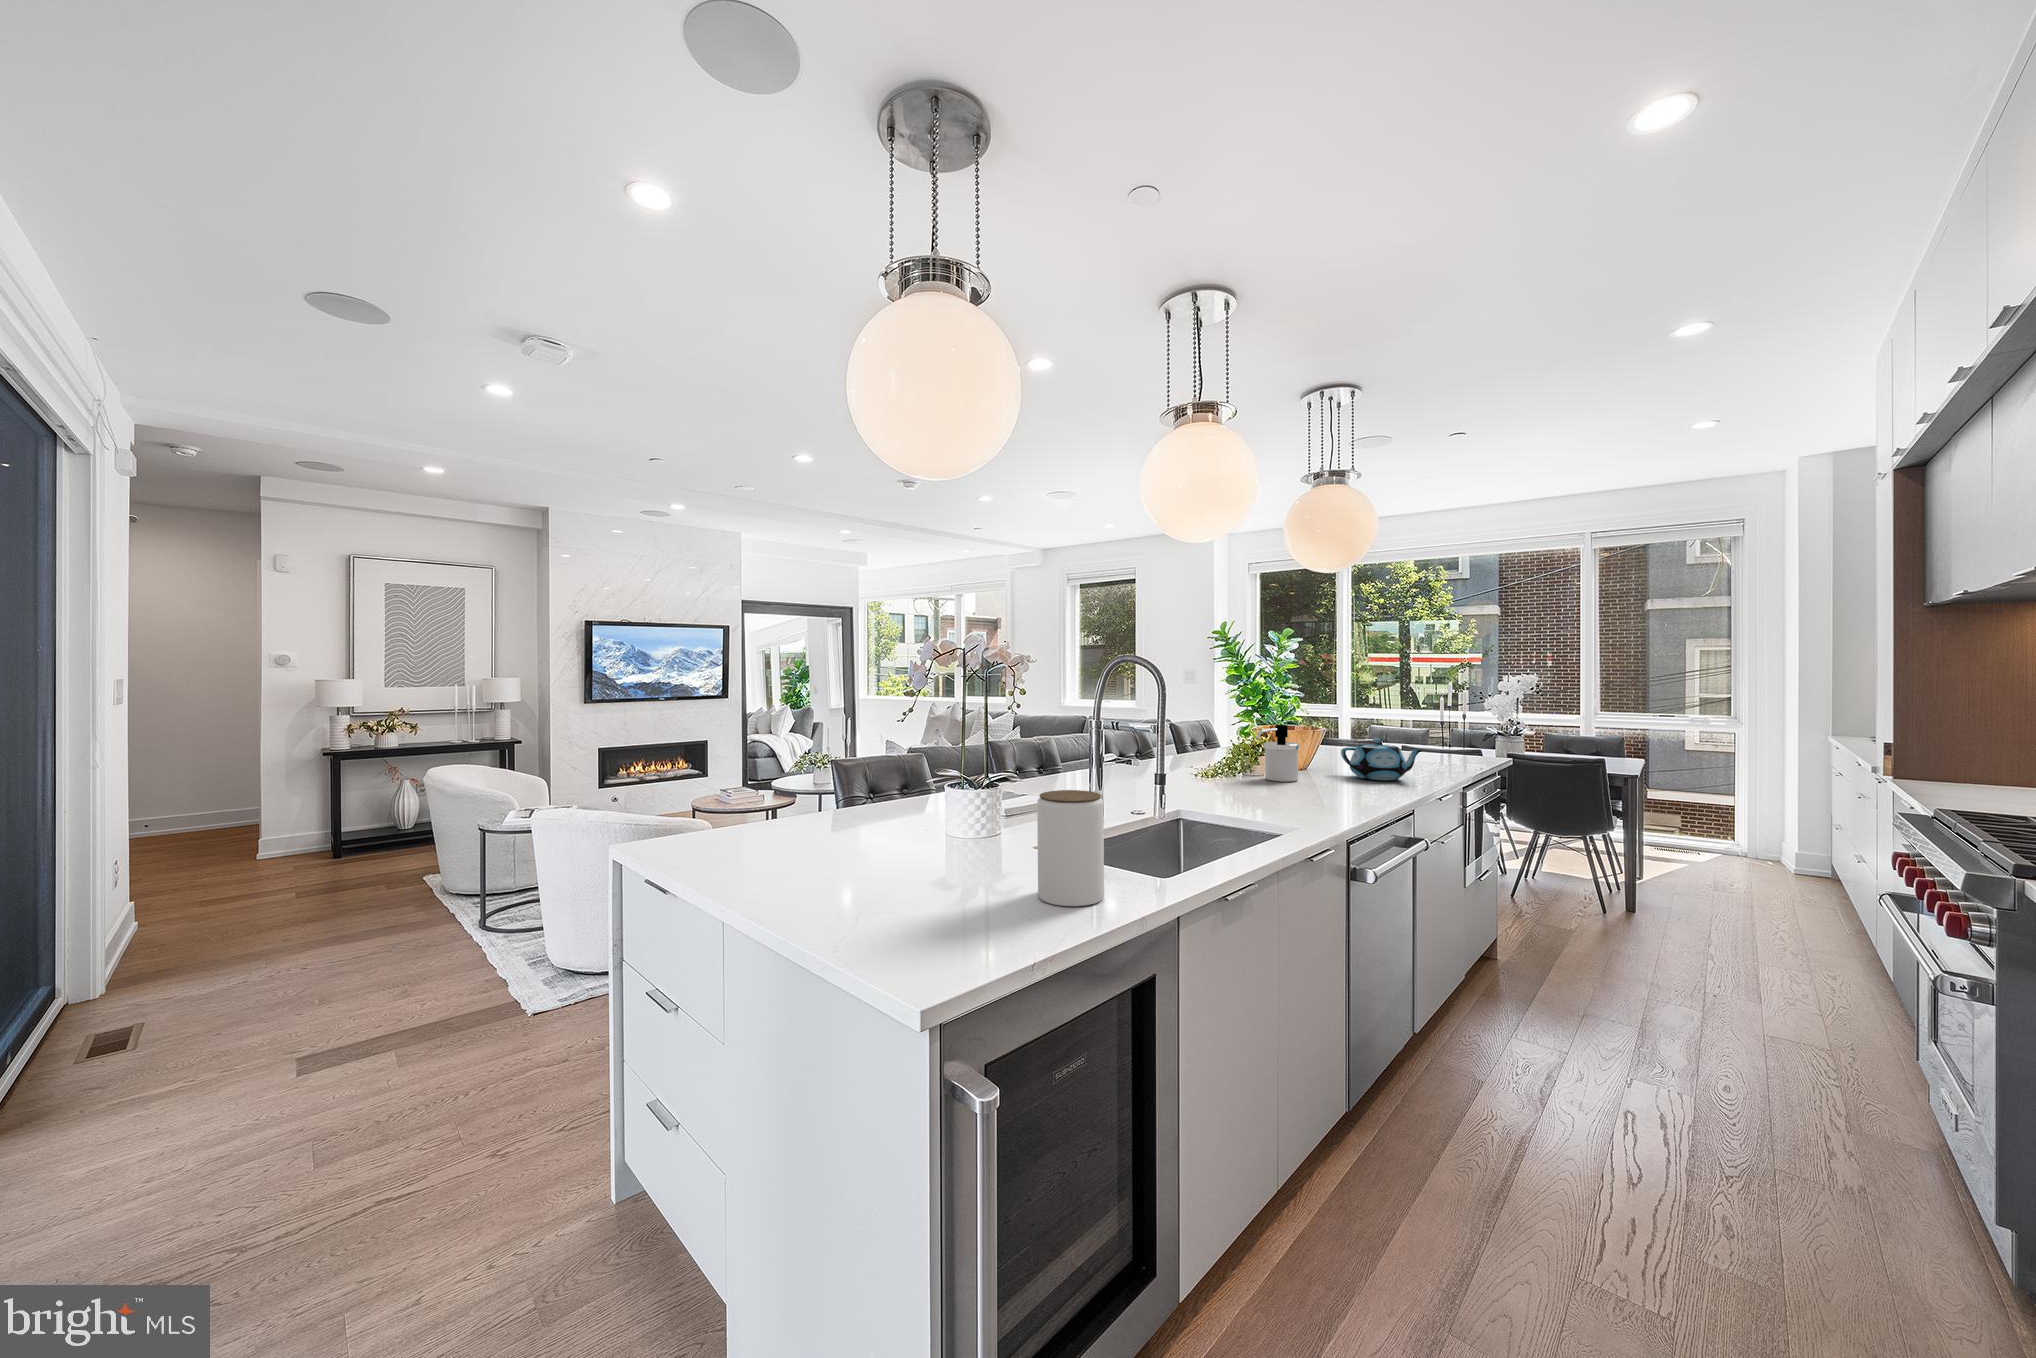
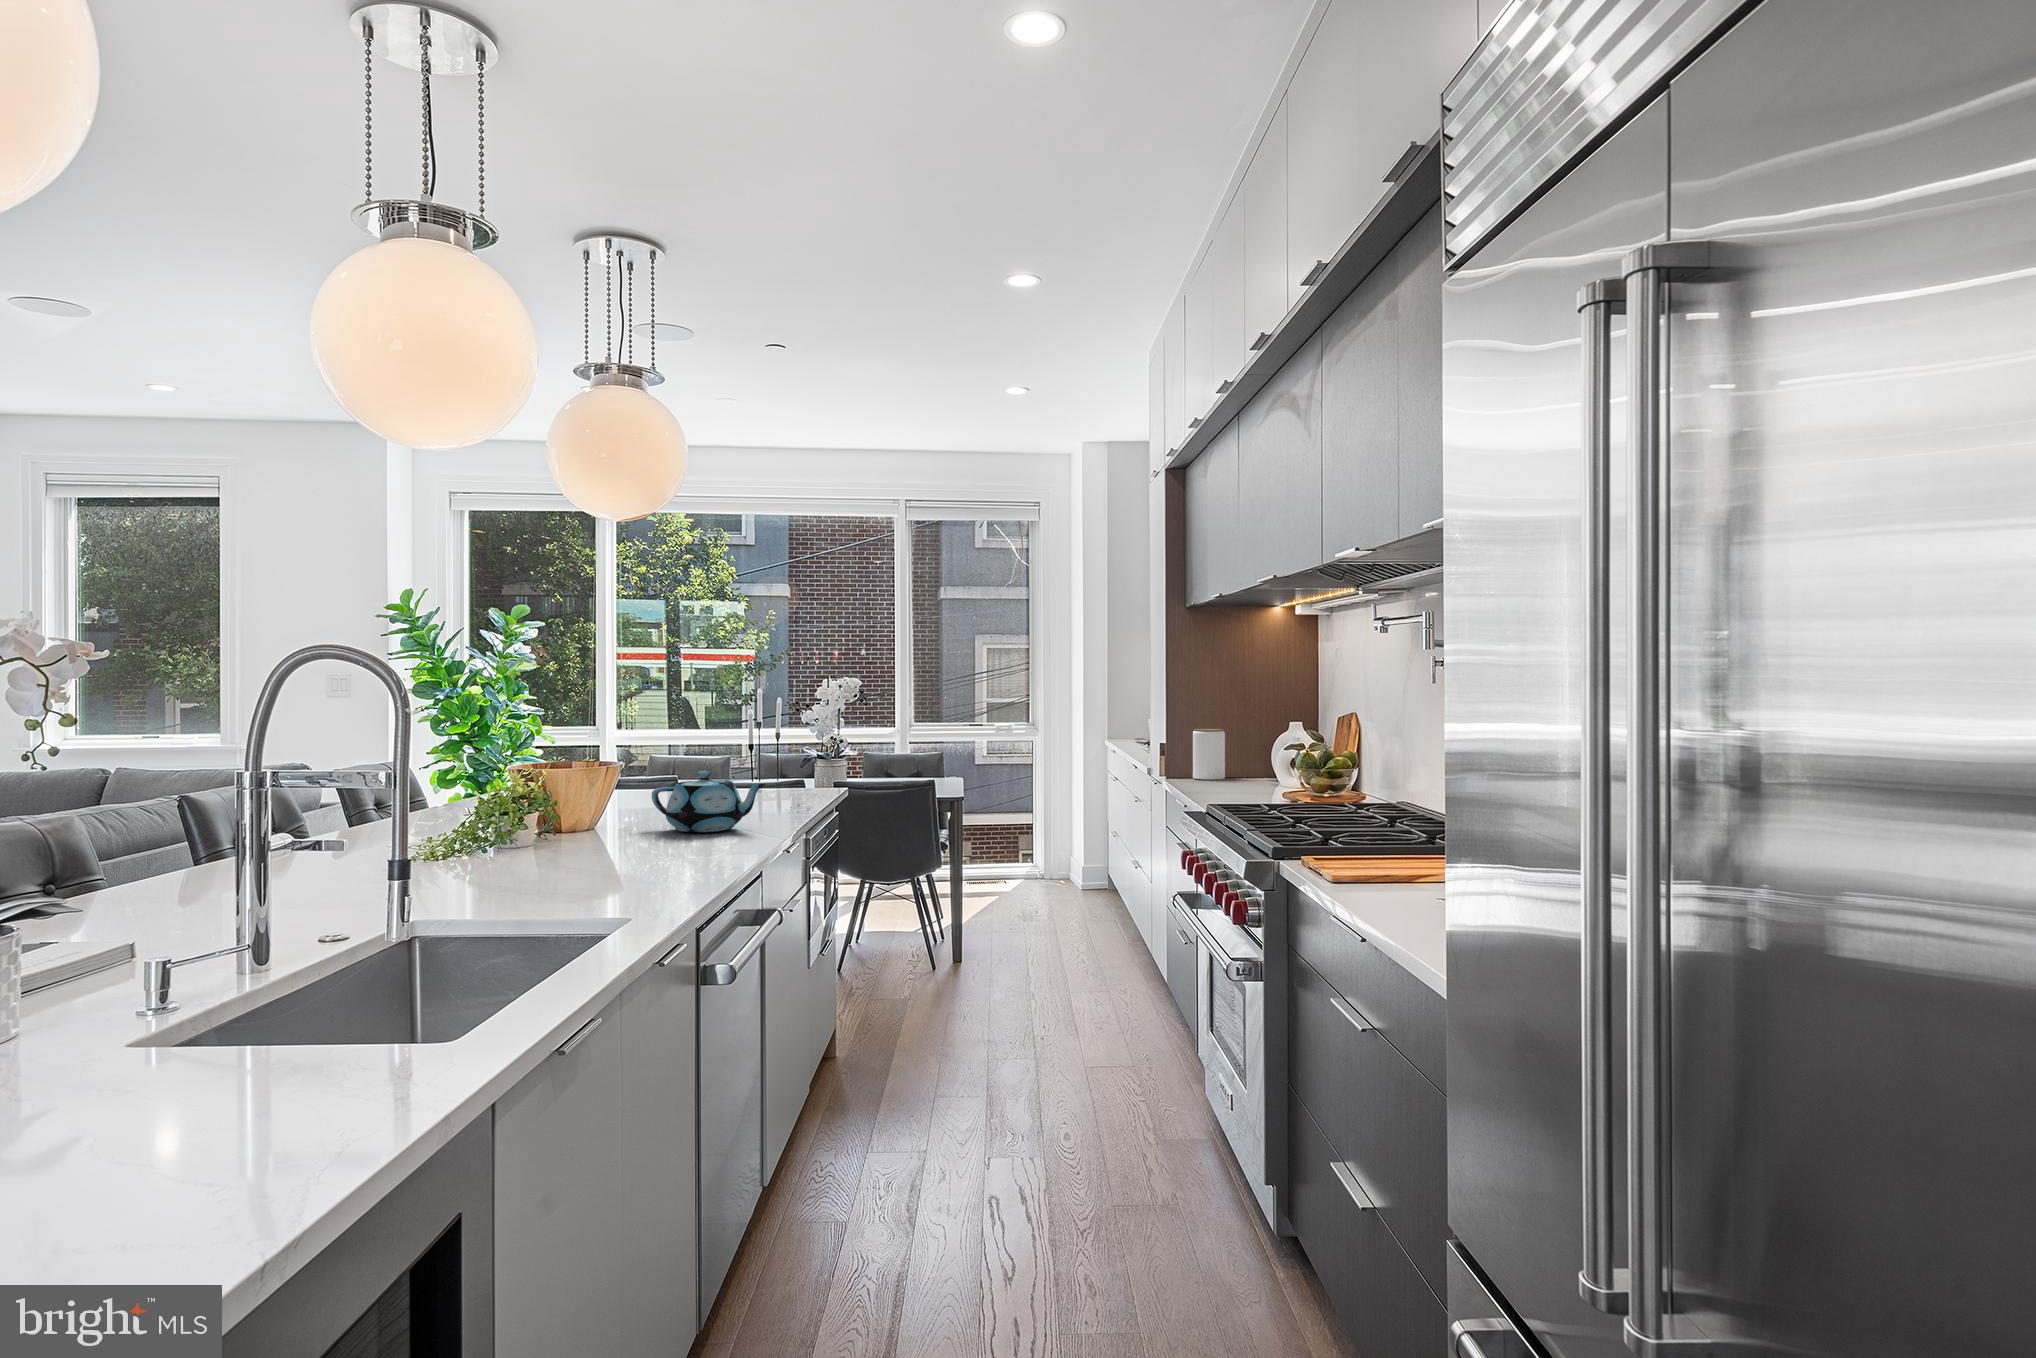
soap dispenser: present [1256,725,1299,782] -> none [527,758,595,850]
jar: present [1037,790,1104,906] -> present [1193,729,1225,780]

